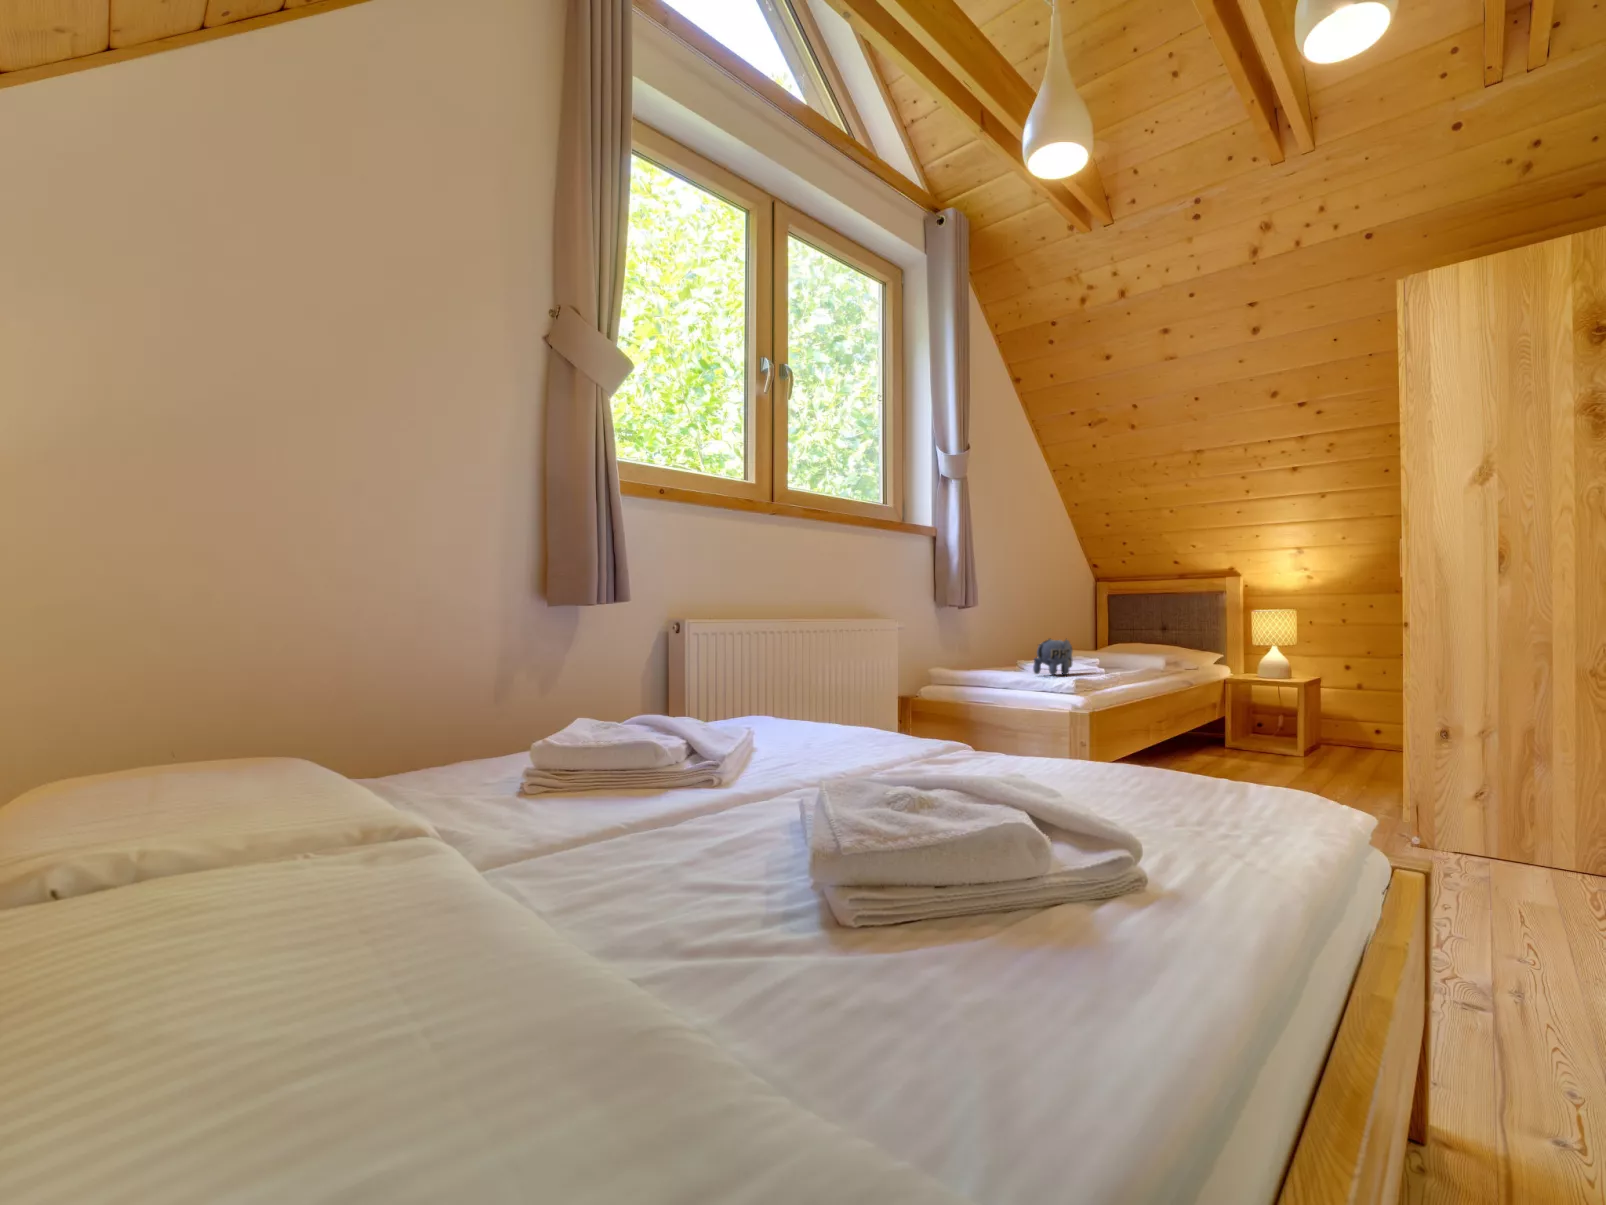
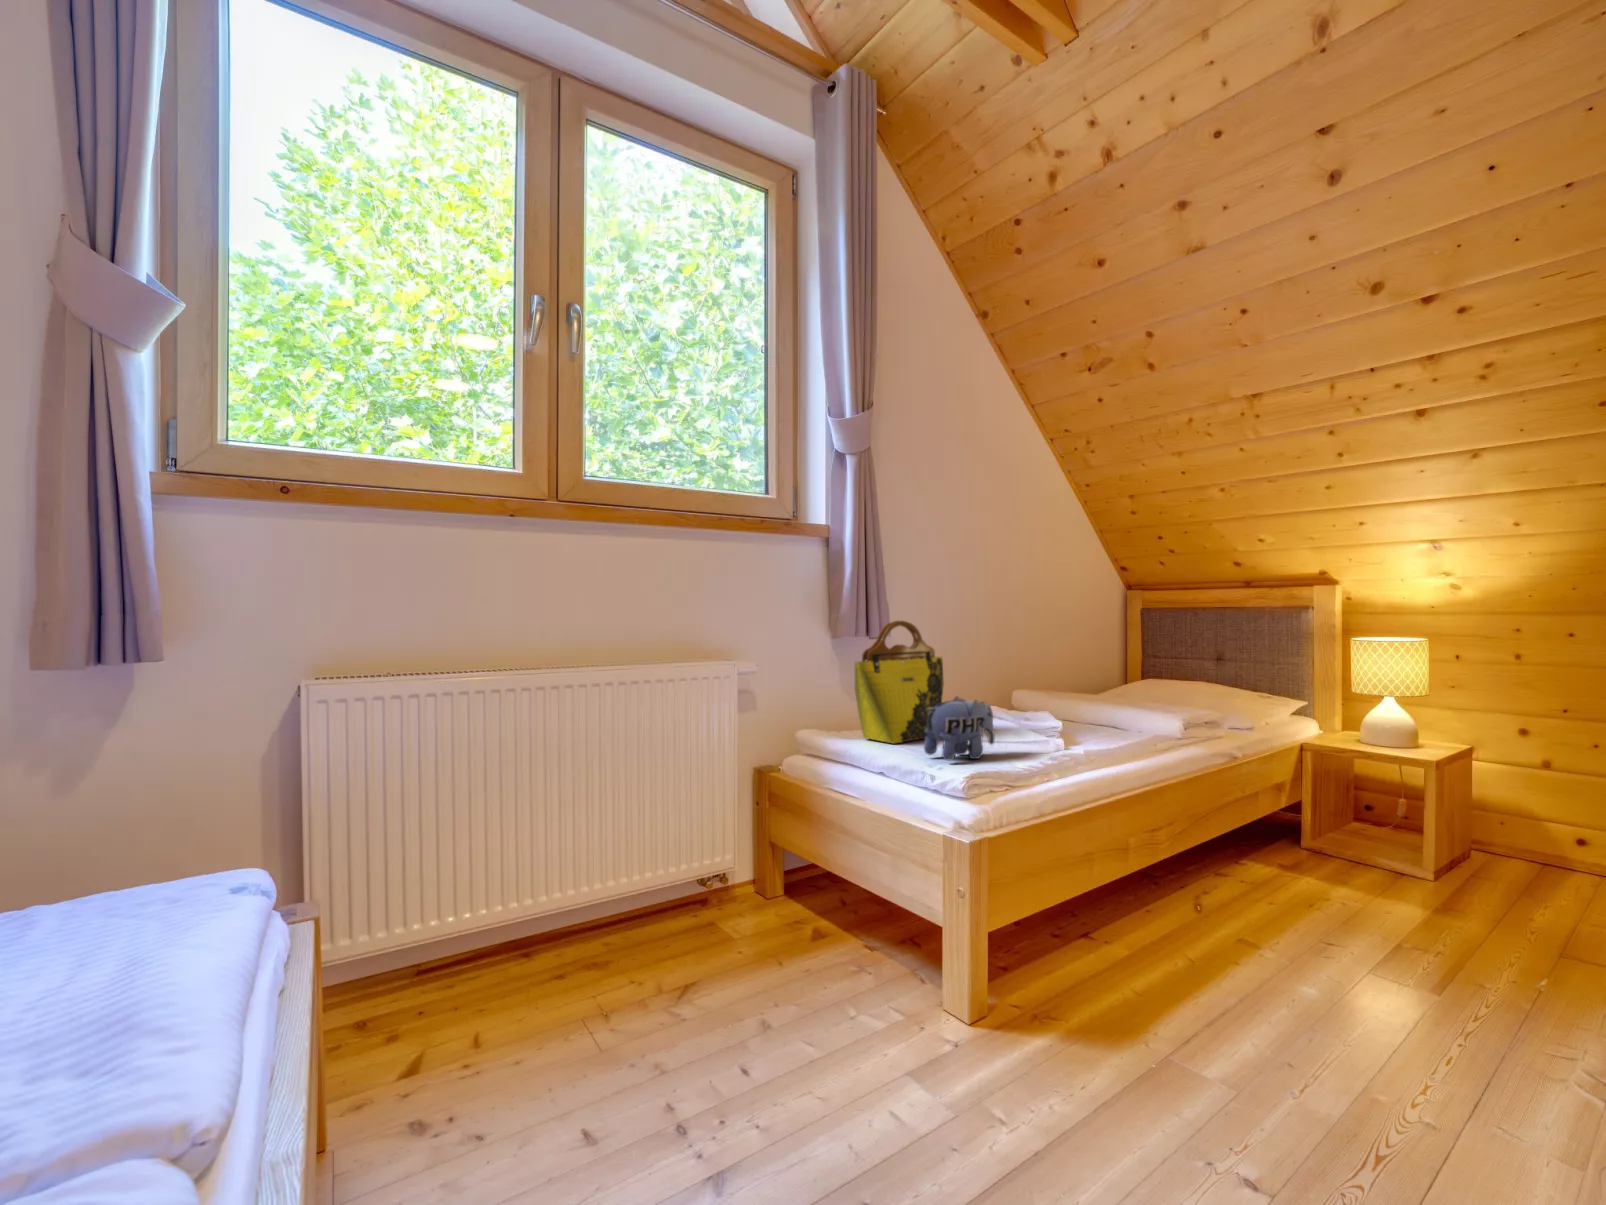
tote bag: none [971,593,1020,673] -> present [855,621,944,743]

